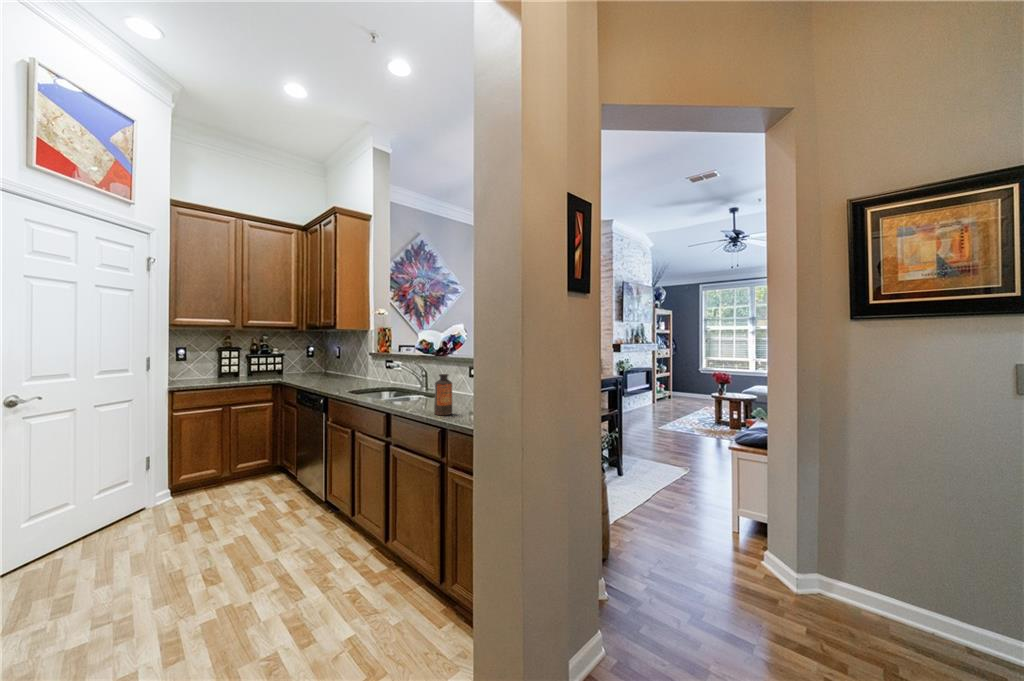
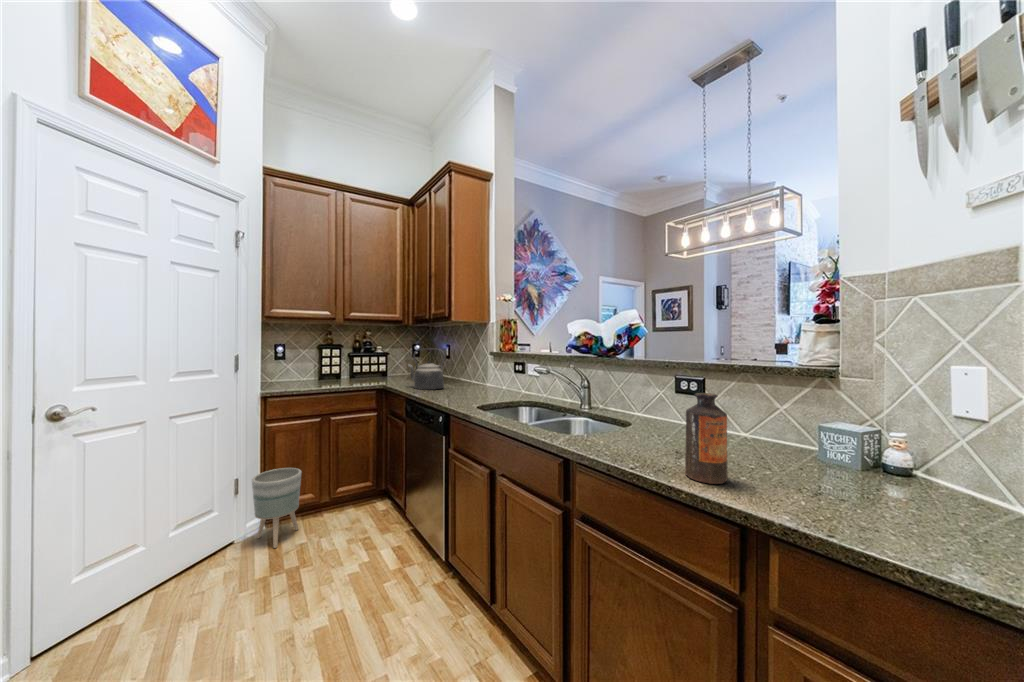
kettle: none [301,351,332,383] -> present [408,348,445,390]
planter: none [162,448,206,508] -> present [252,468,301,548]

